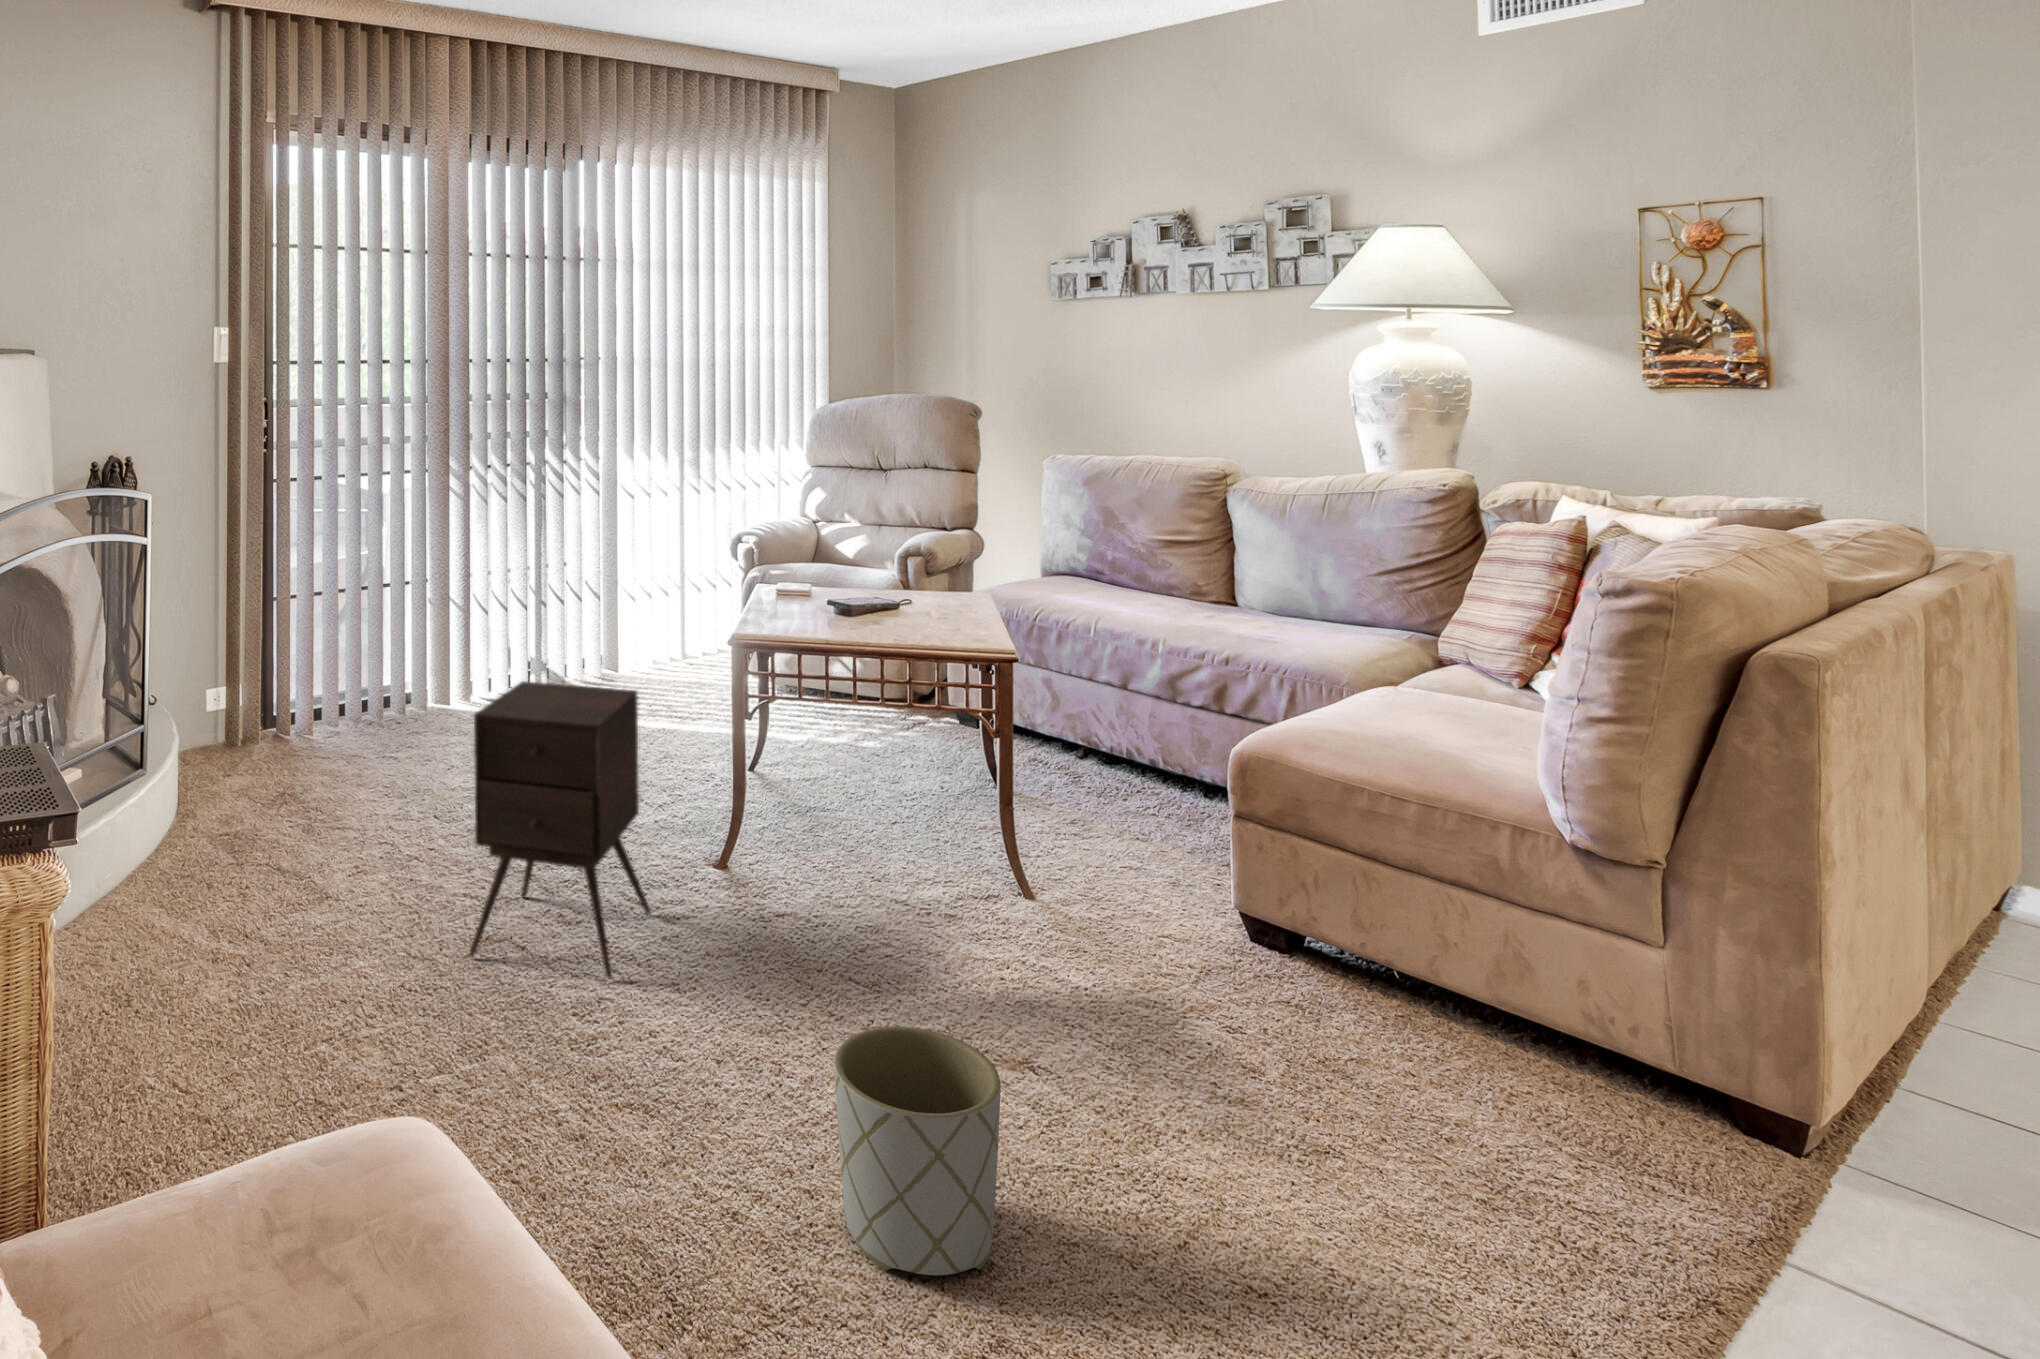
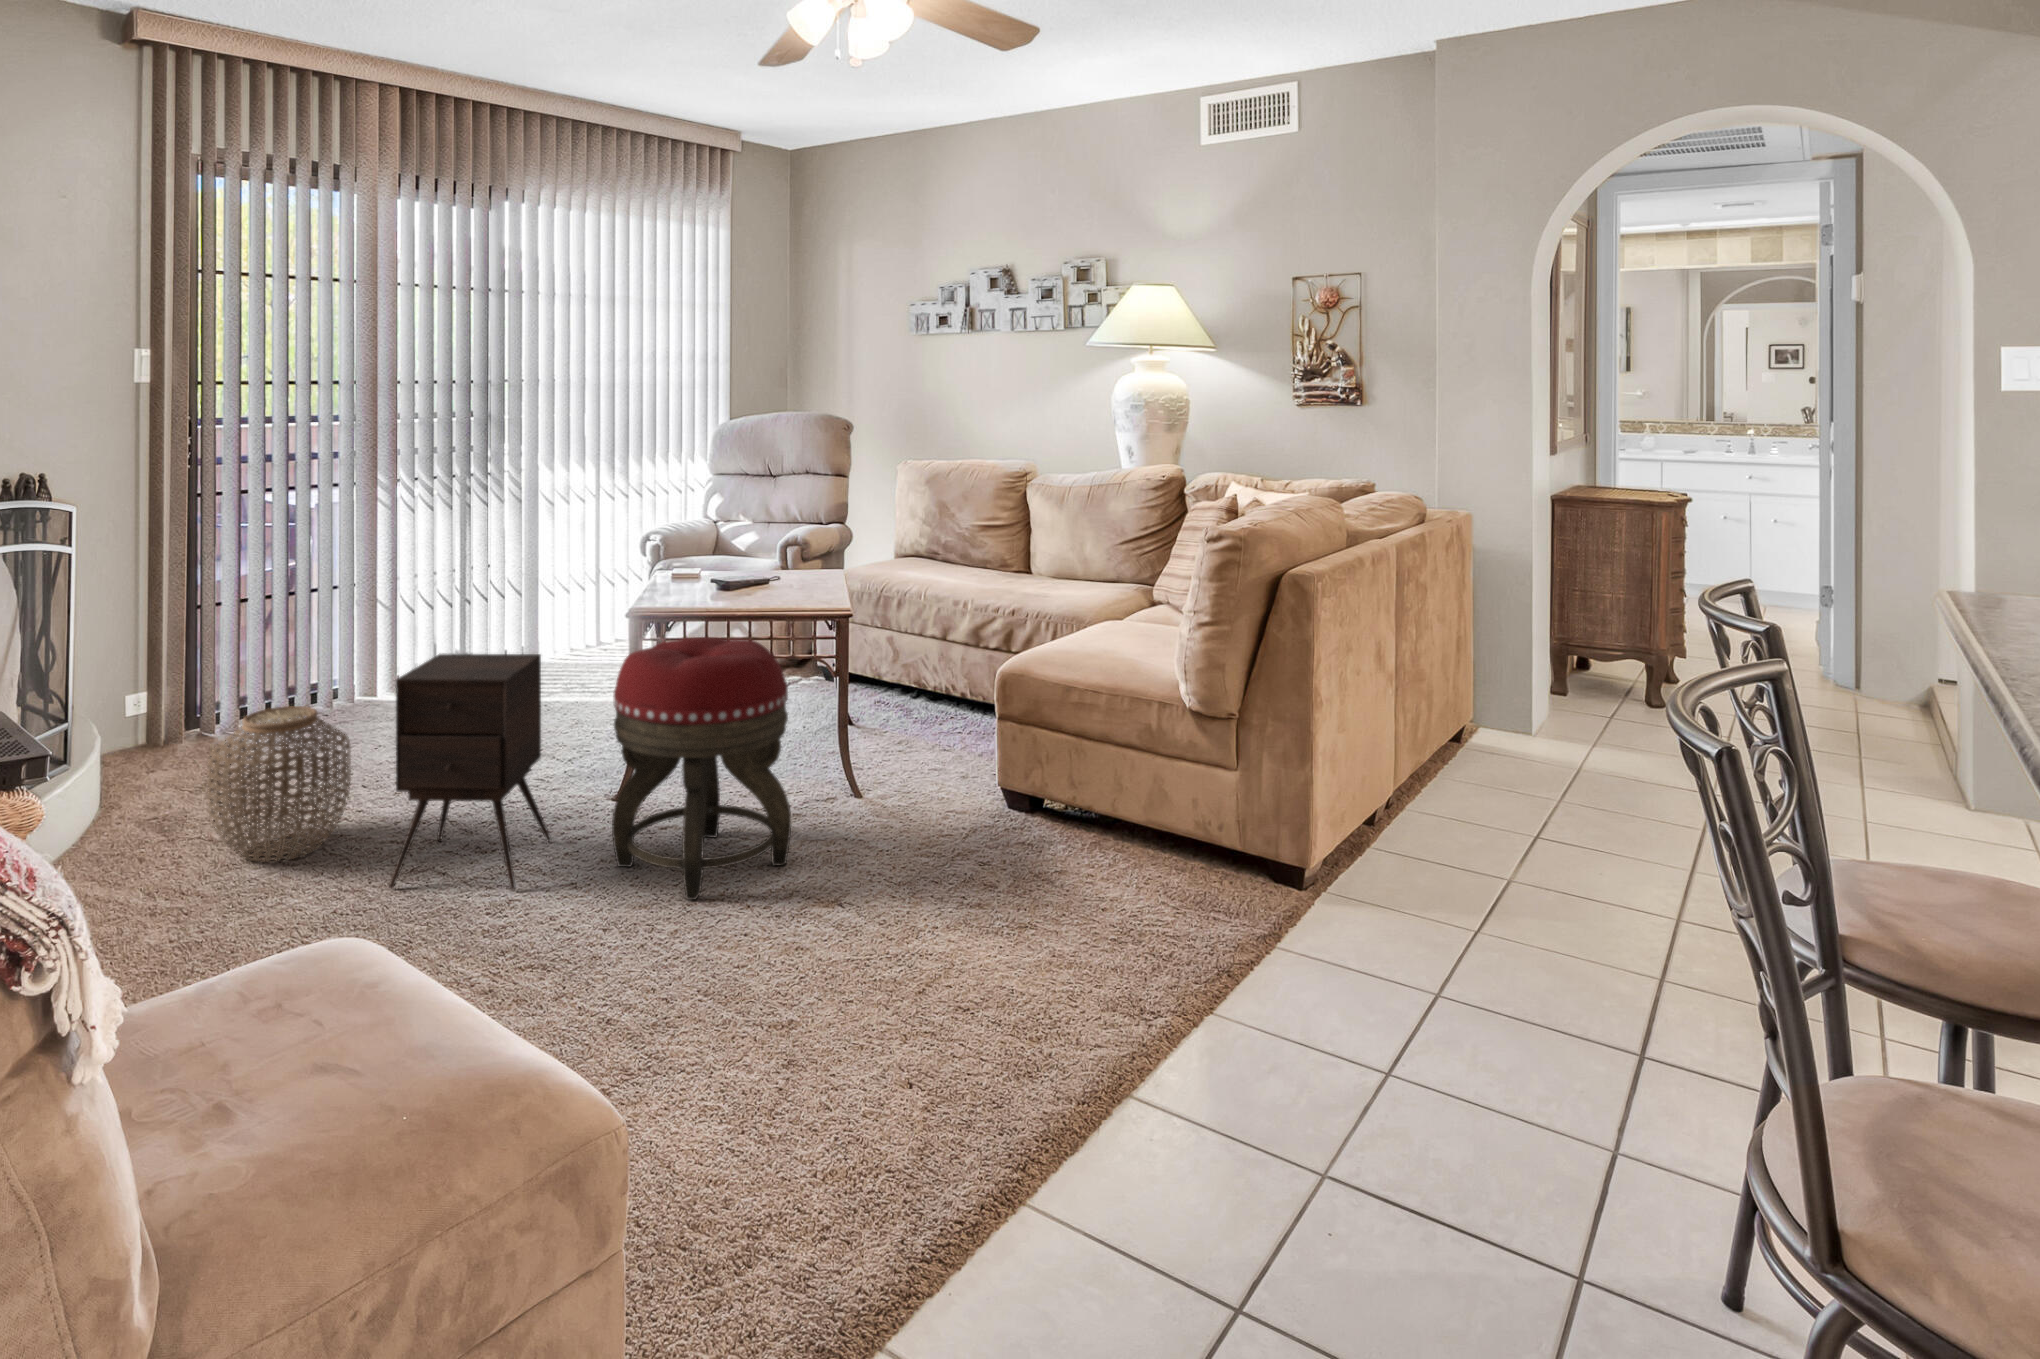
footstool: none [727,683,955,1027] -> present [612,637,791,900]
woven basket: none [281,727,428,904] -> present [207,706,351,862]
planter: present [834,1027,1001,1275] -> none [681,872,798,1041]

